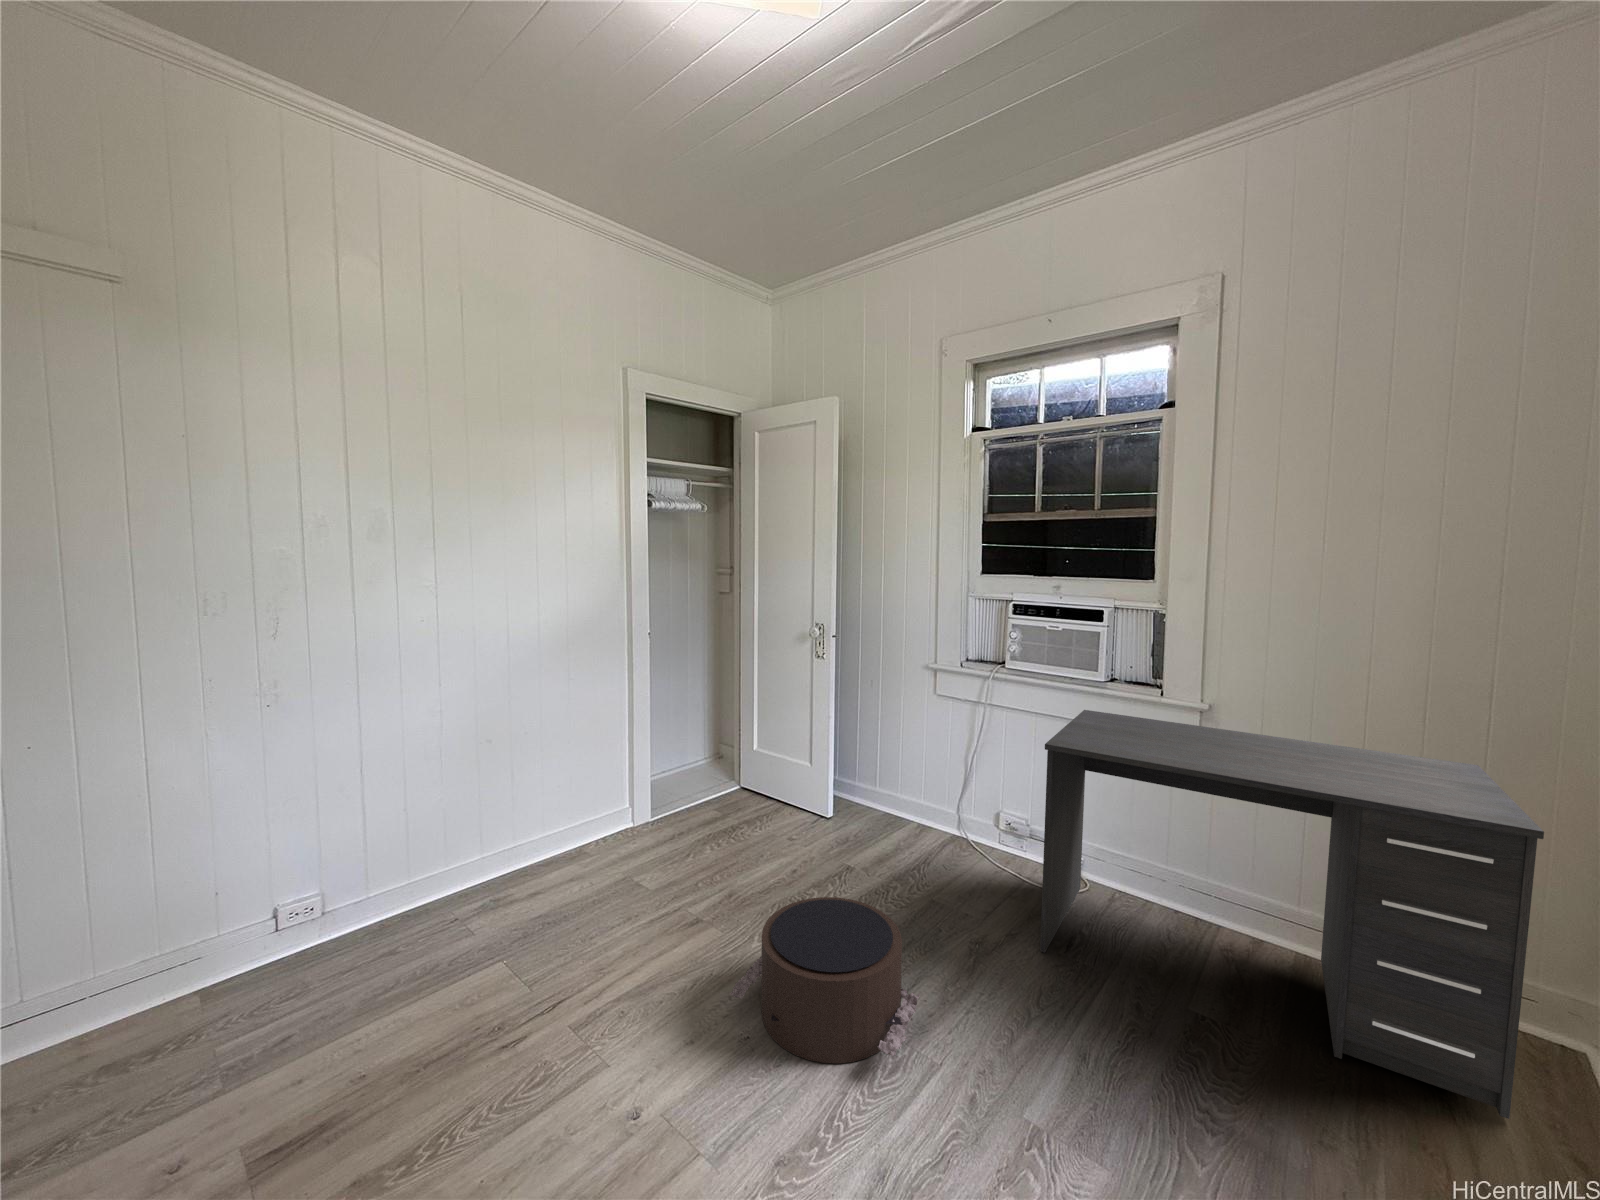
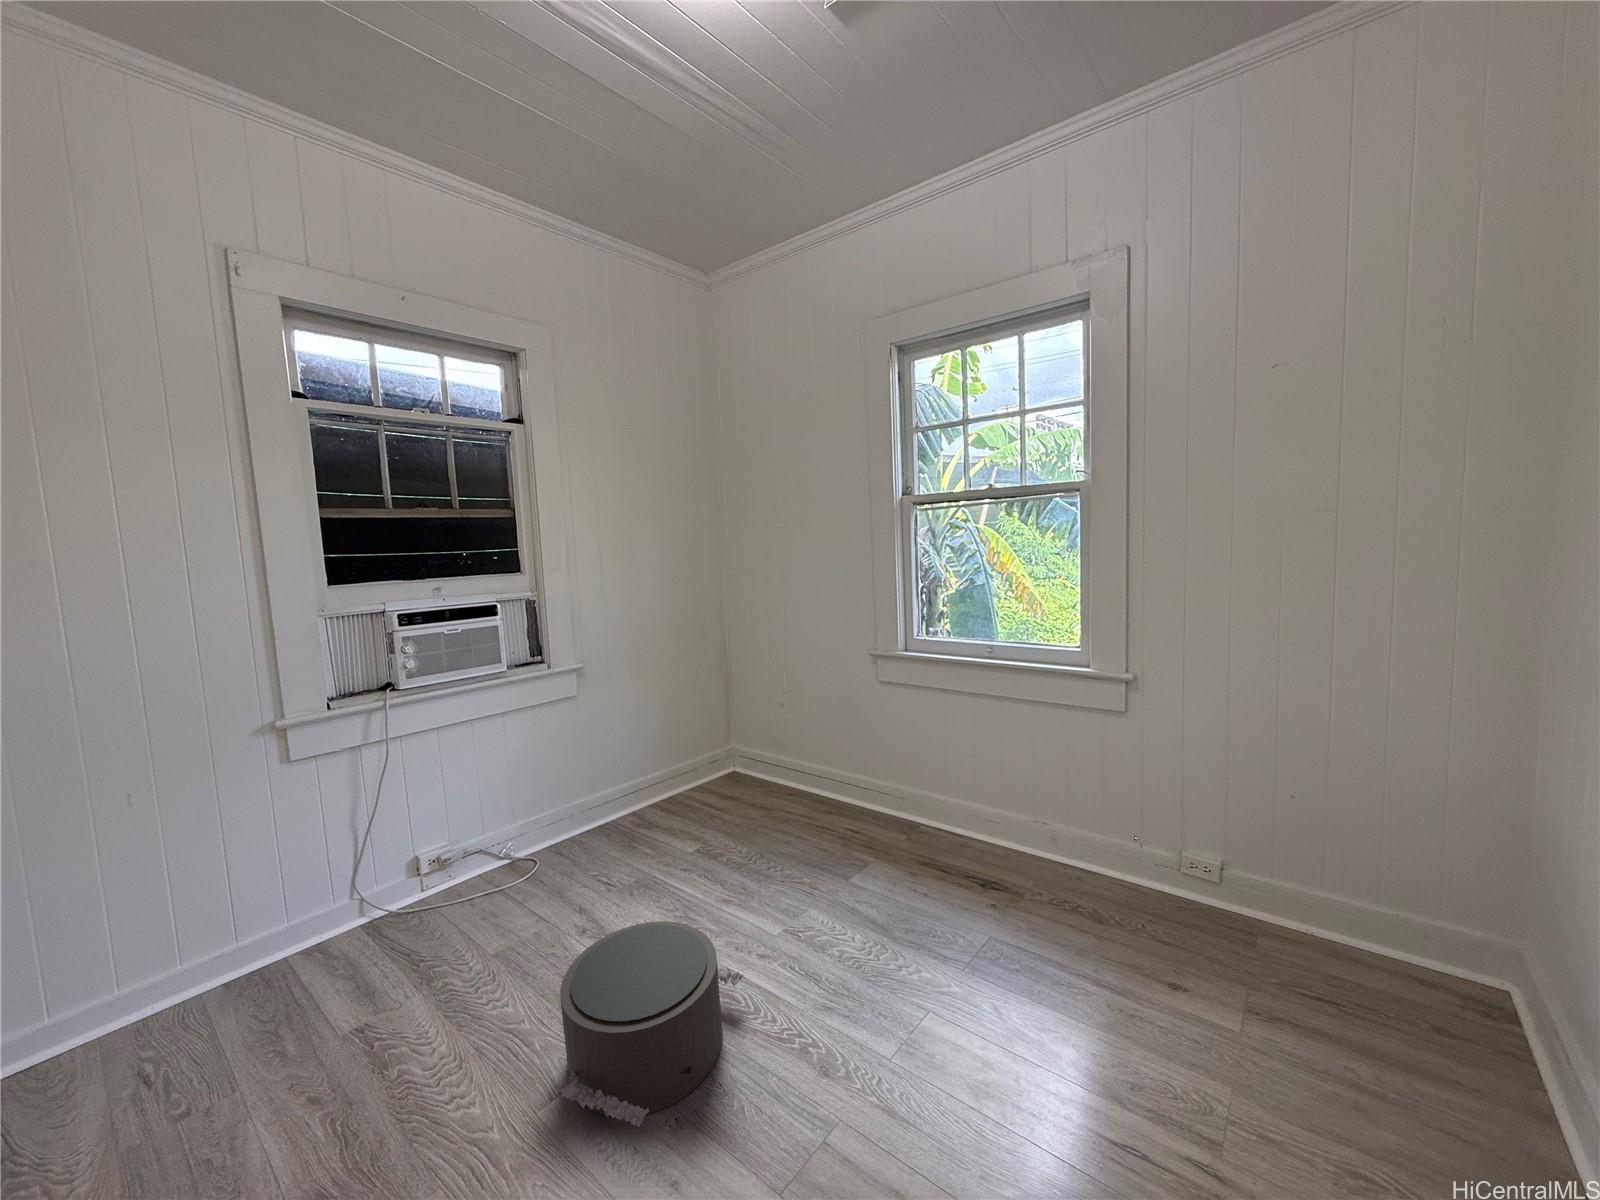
desk: present [1040,710,1544,1119] -> none [511,647,772,895]

